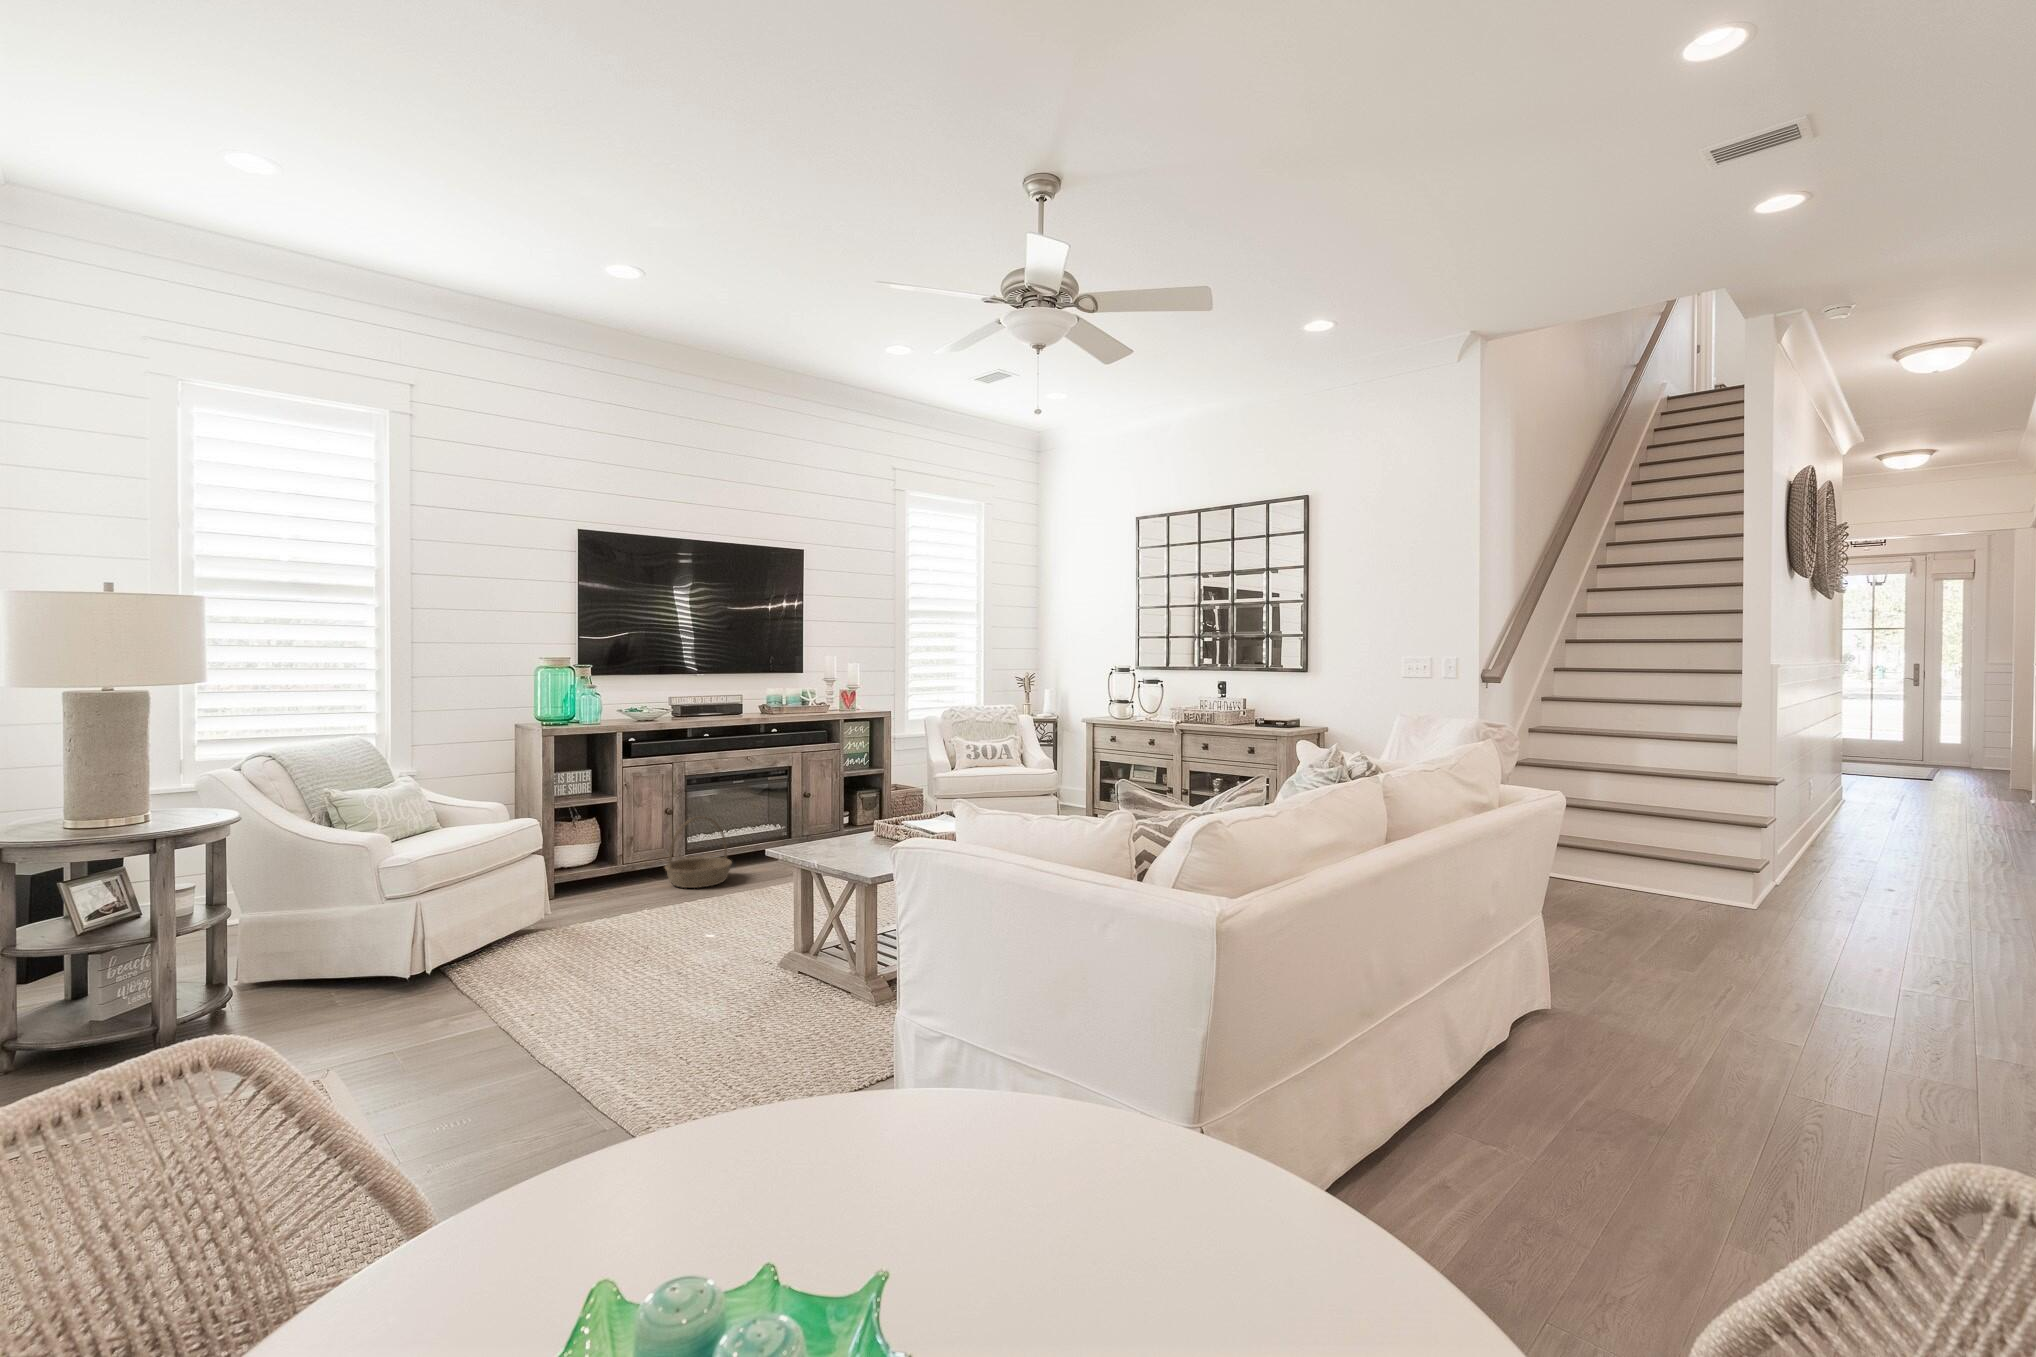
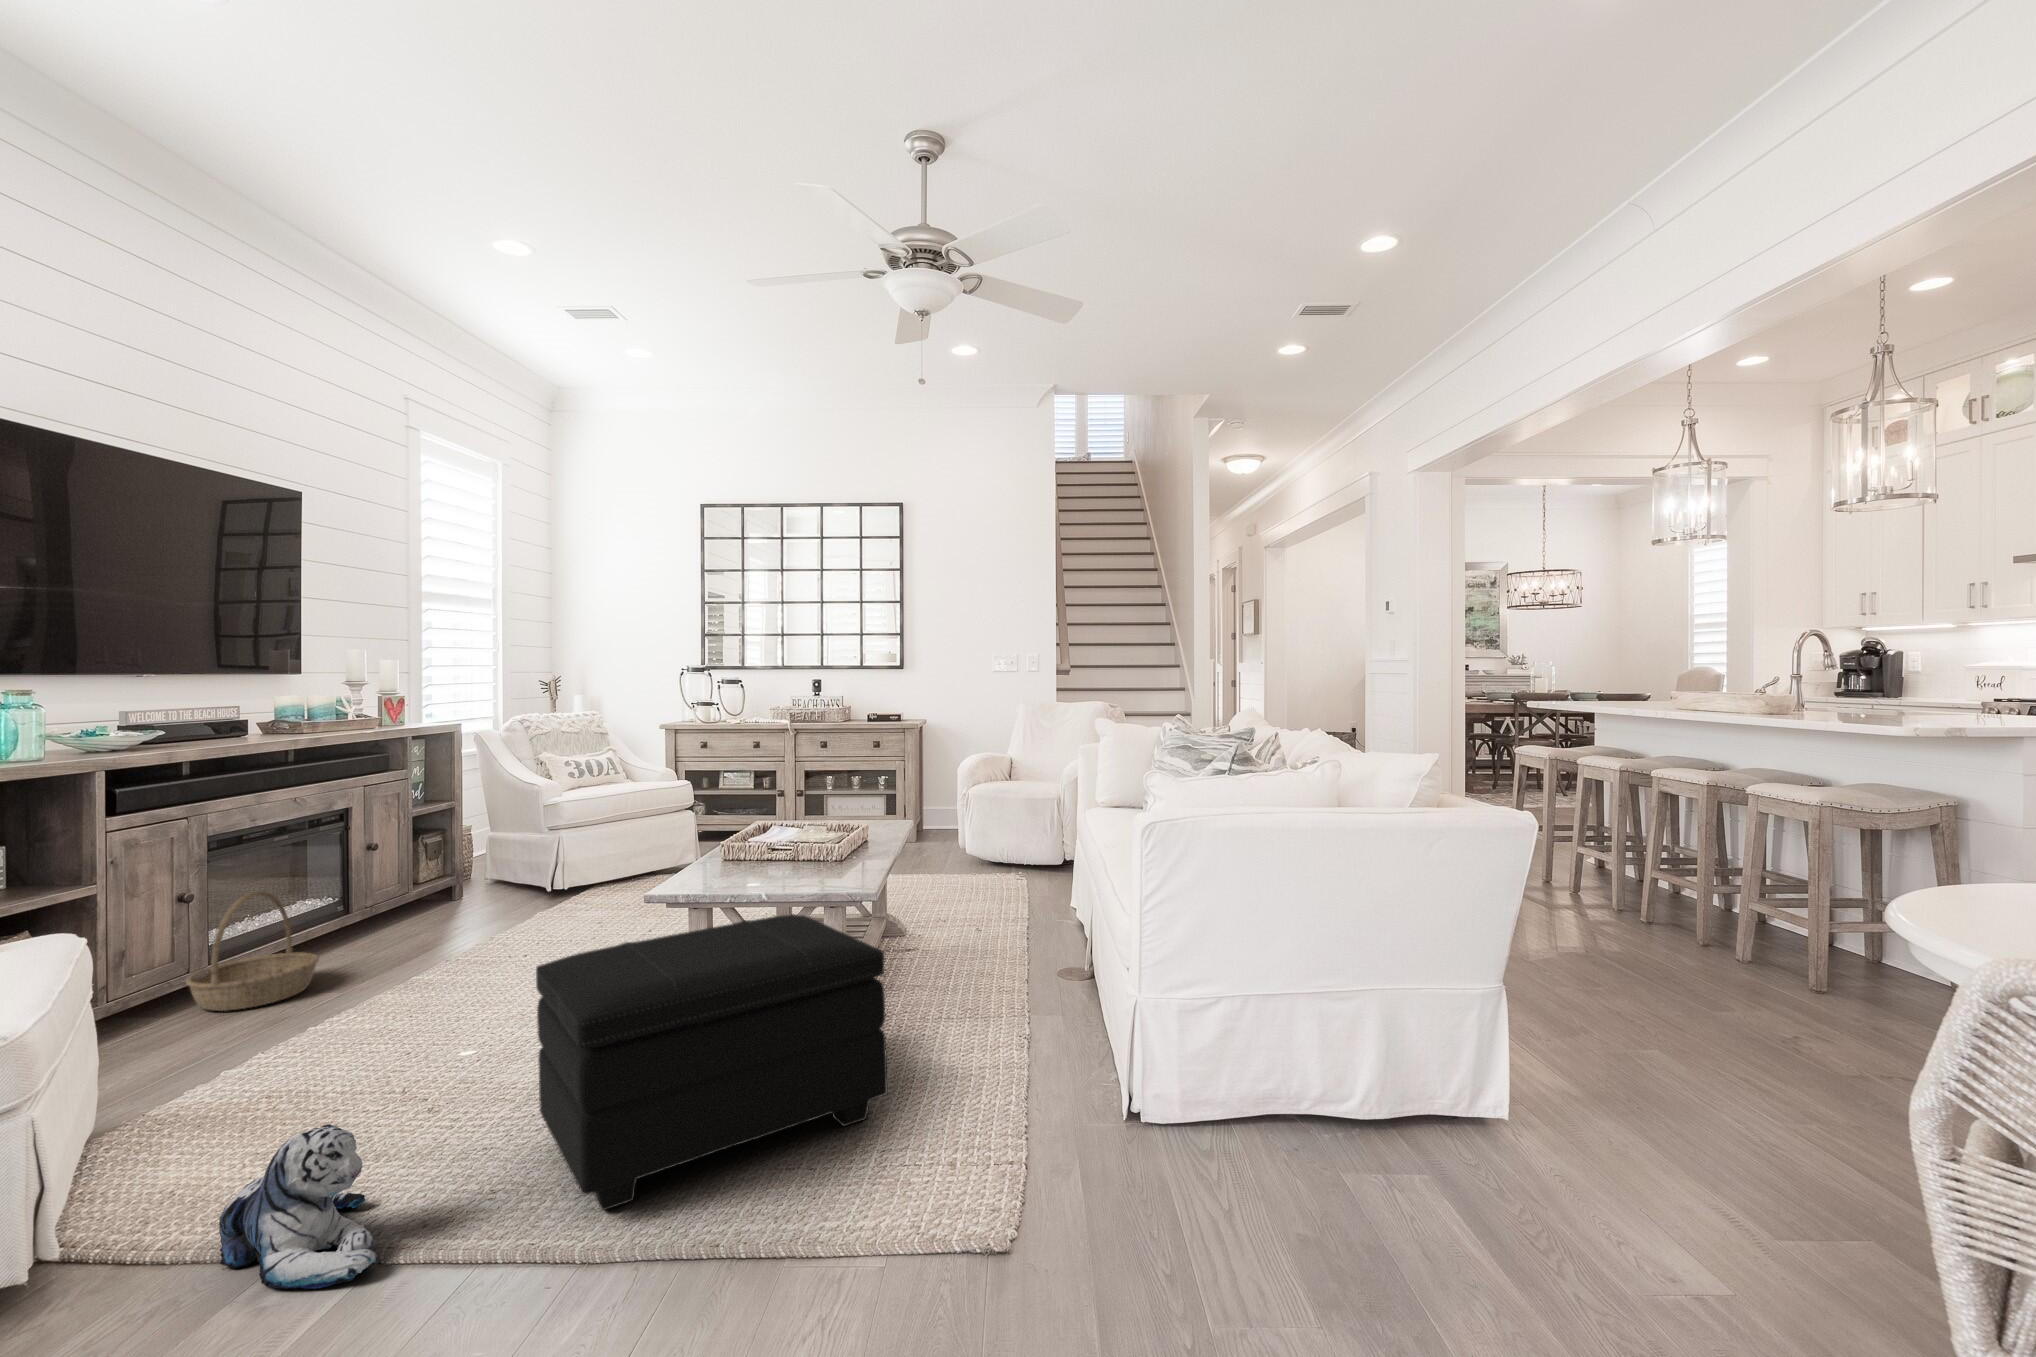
footstool: none [570,893,824,1065] -> present [536,915,887,1210]
plush toy: none [467,957,545,1043] -> present [219,1124,377,1289]

